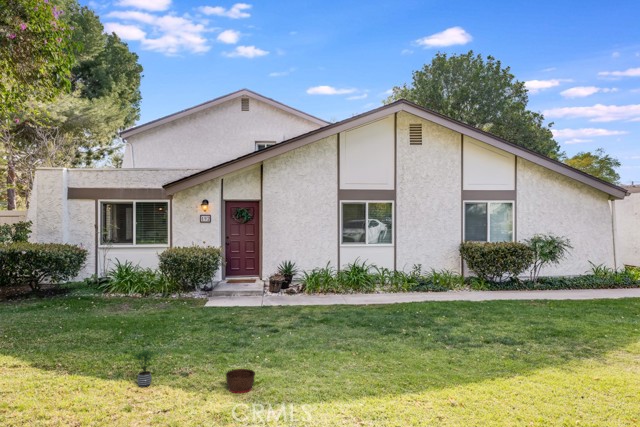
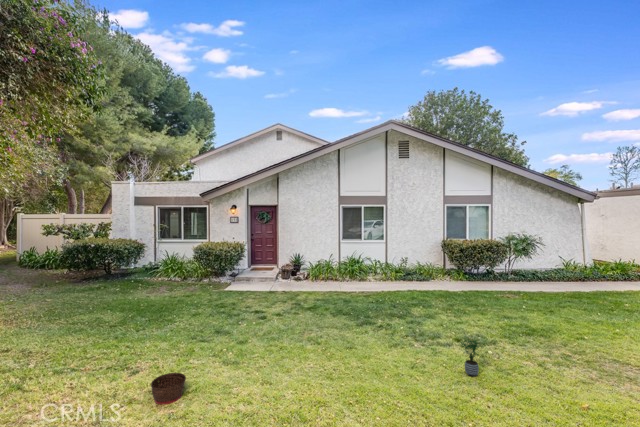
potted plant: present [133,349,155,387] -> present [461,339,483,377]

